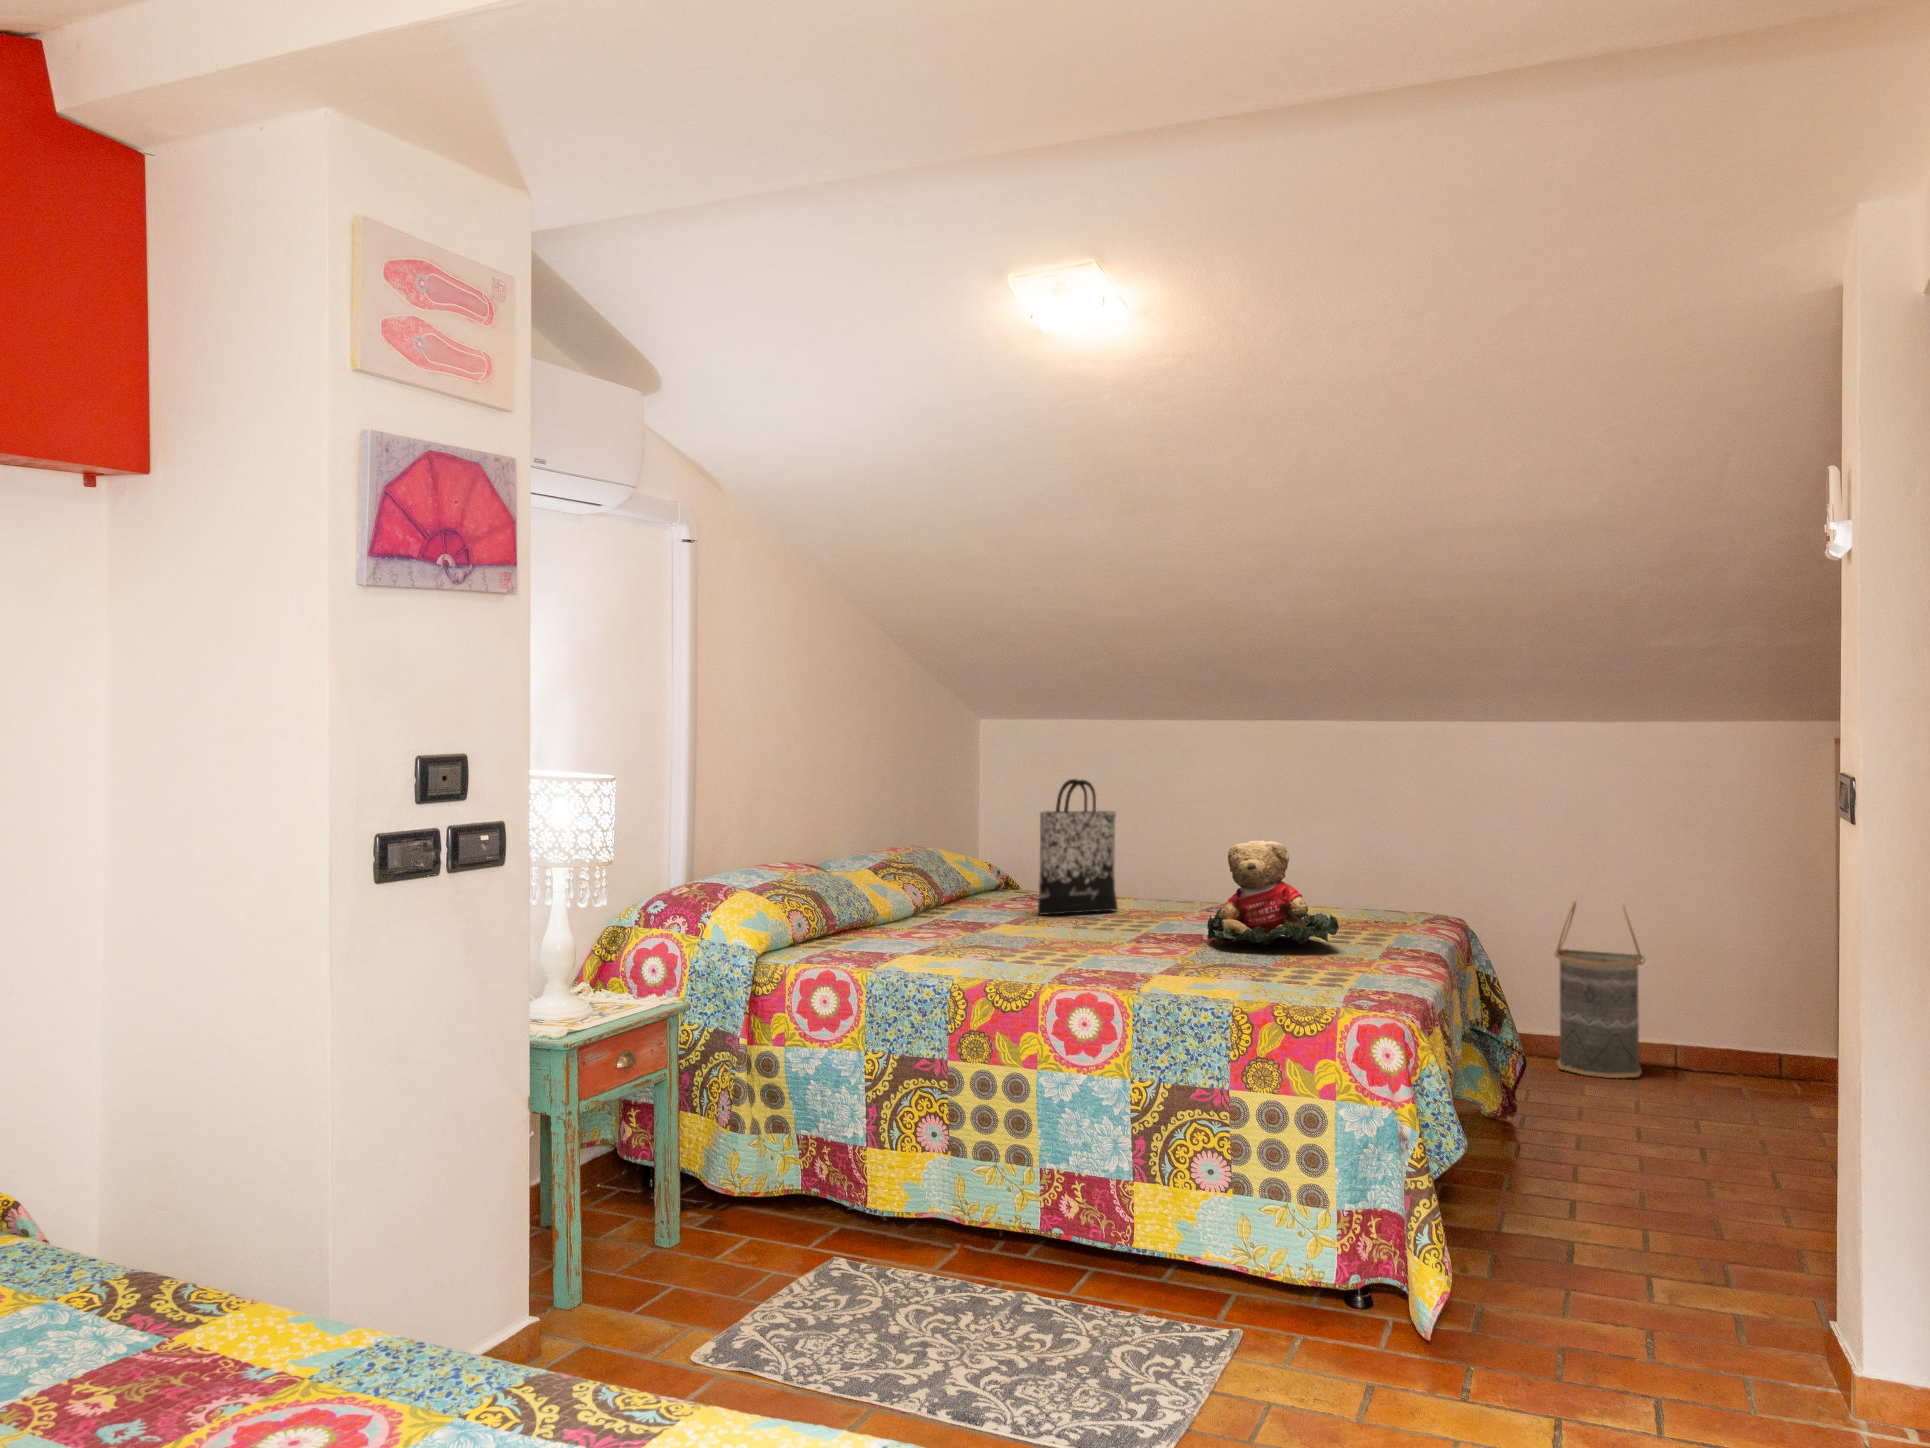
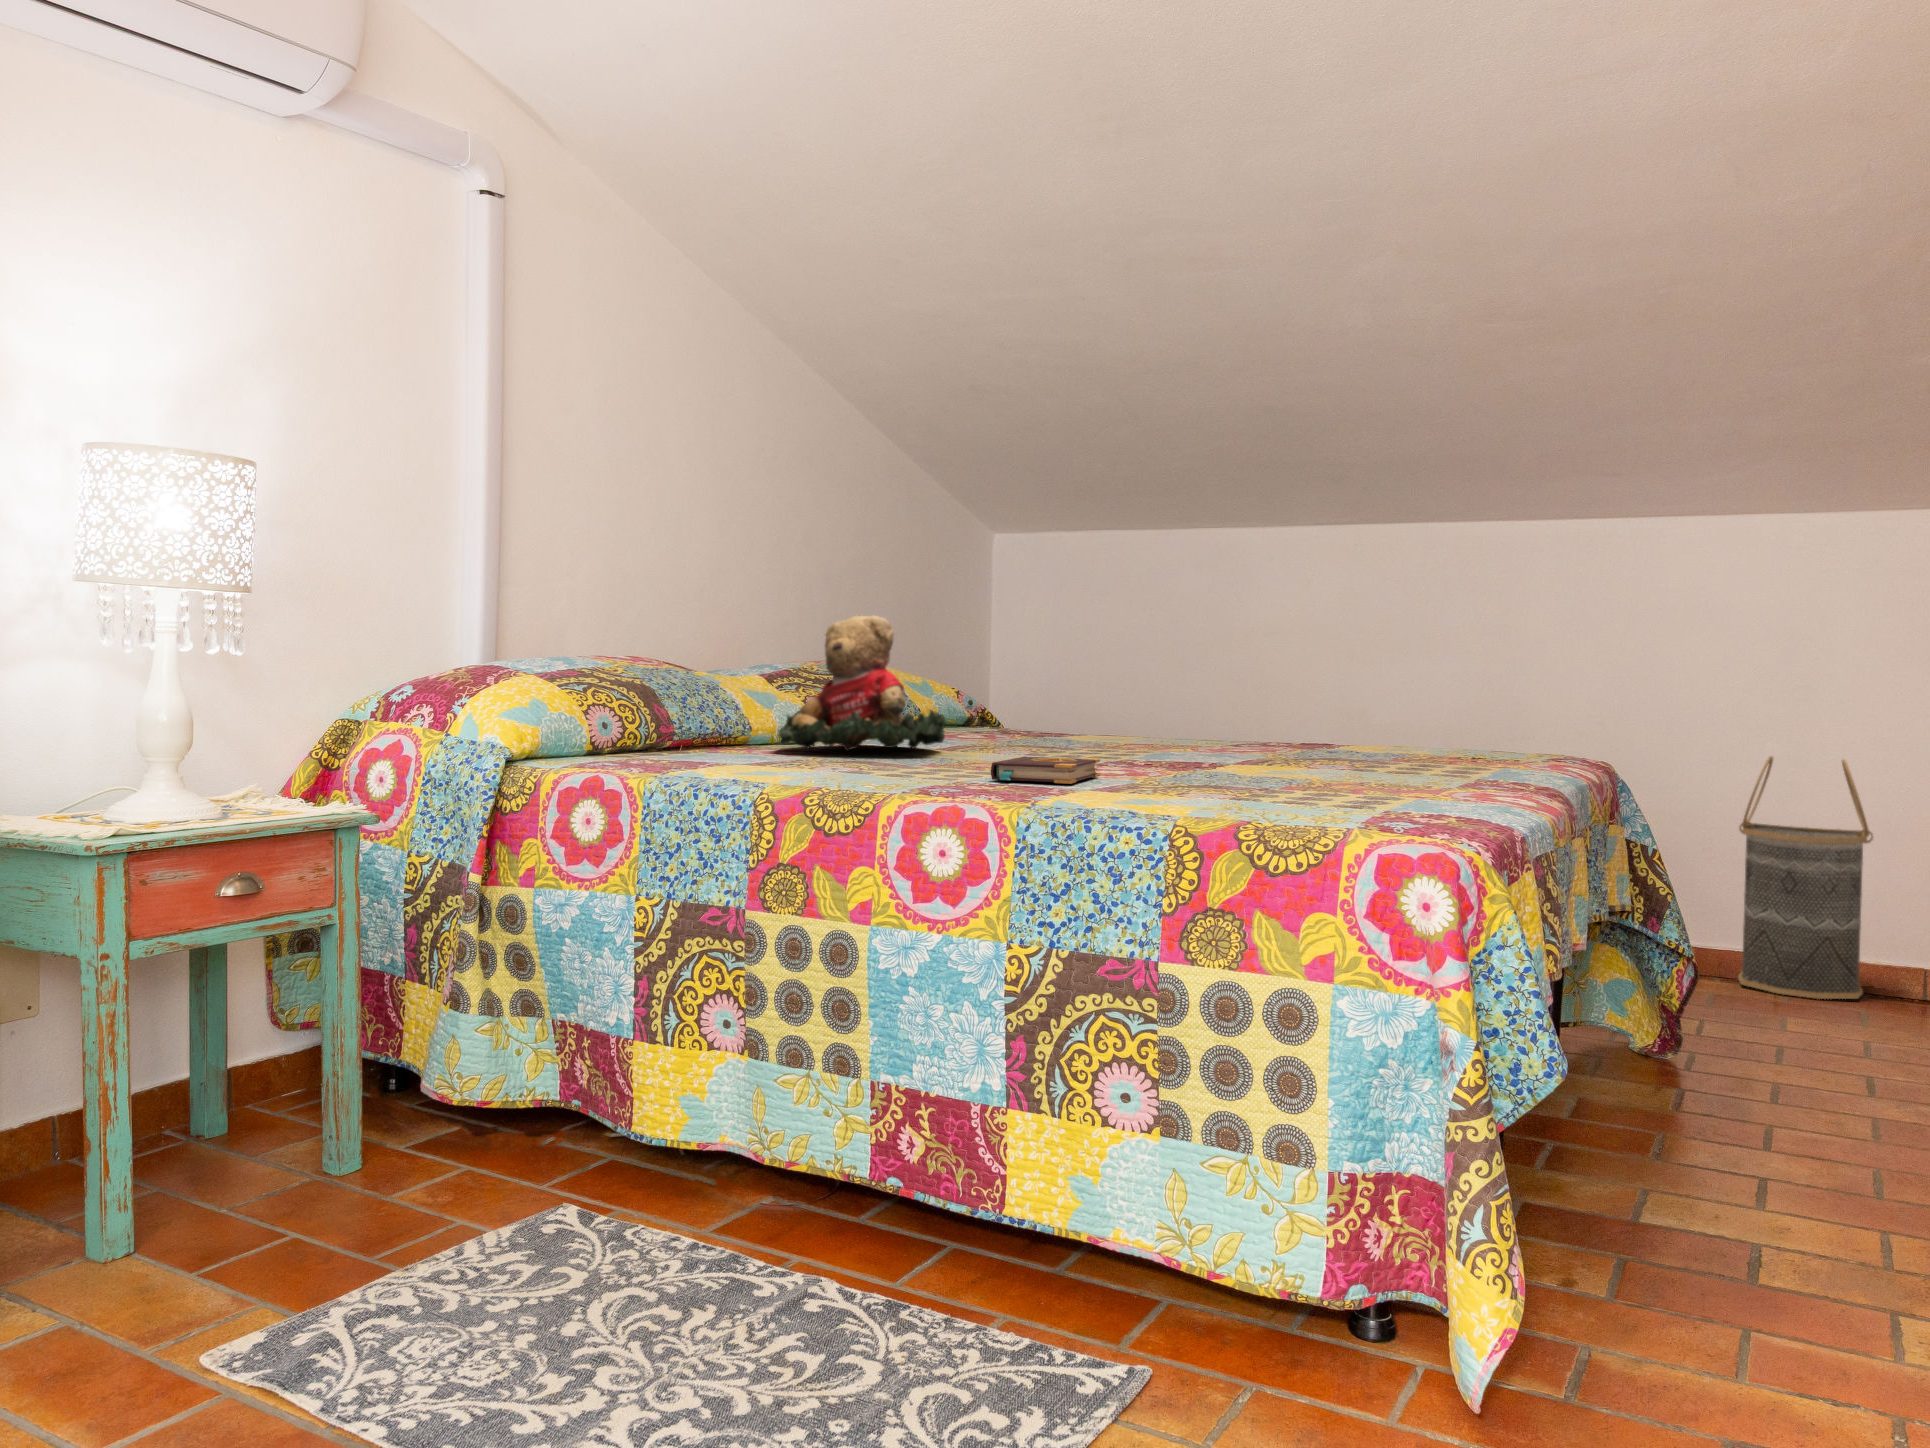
tote bag: present [1038,779,1118,915] -> none [990,559,1108,743]
teddy bear: present [1207,840,1339,946] -> present [778,616,946,751]
book: none [1091,945,1154,969] -> present [991,757,1100,784]

